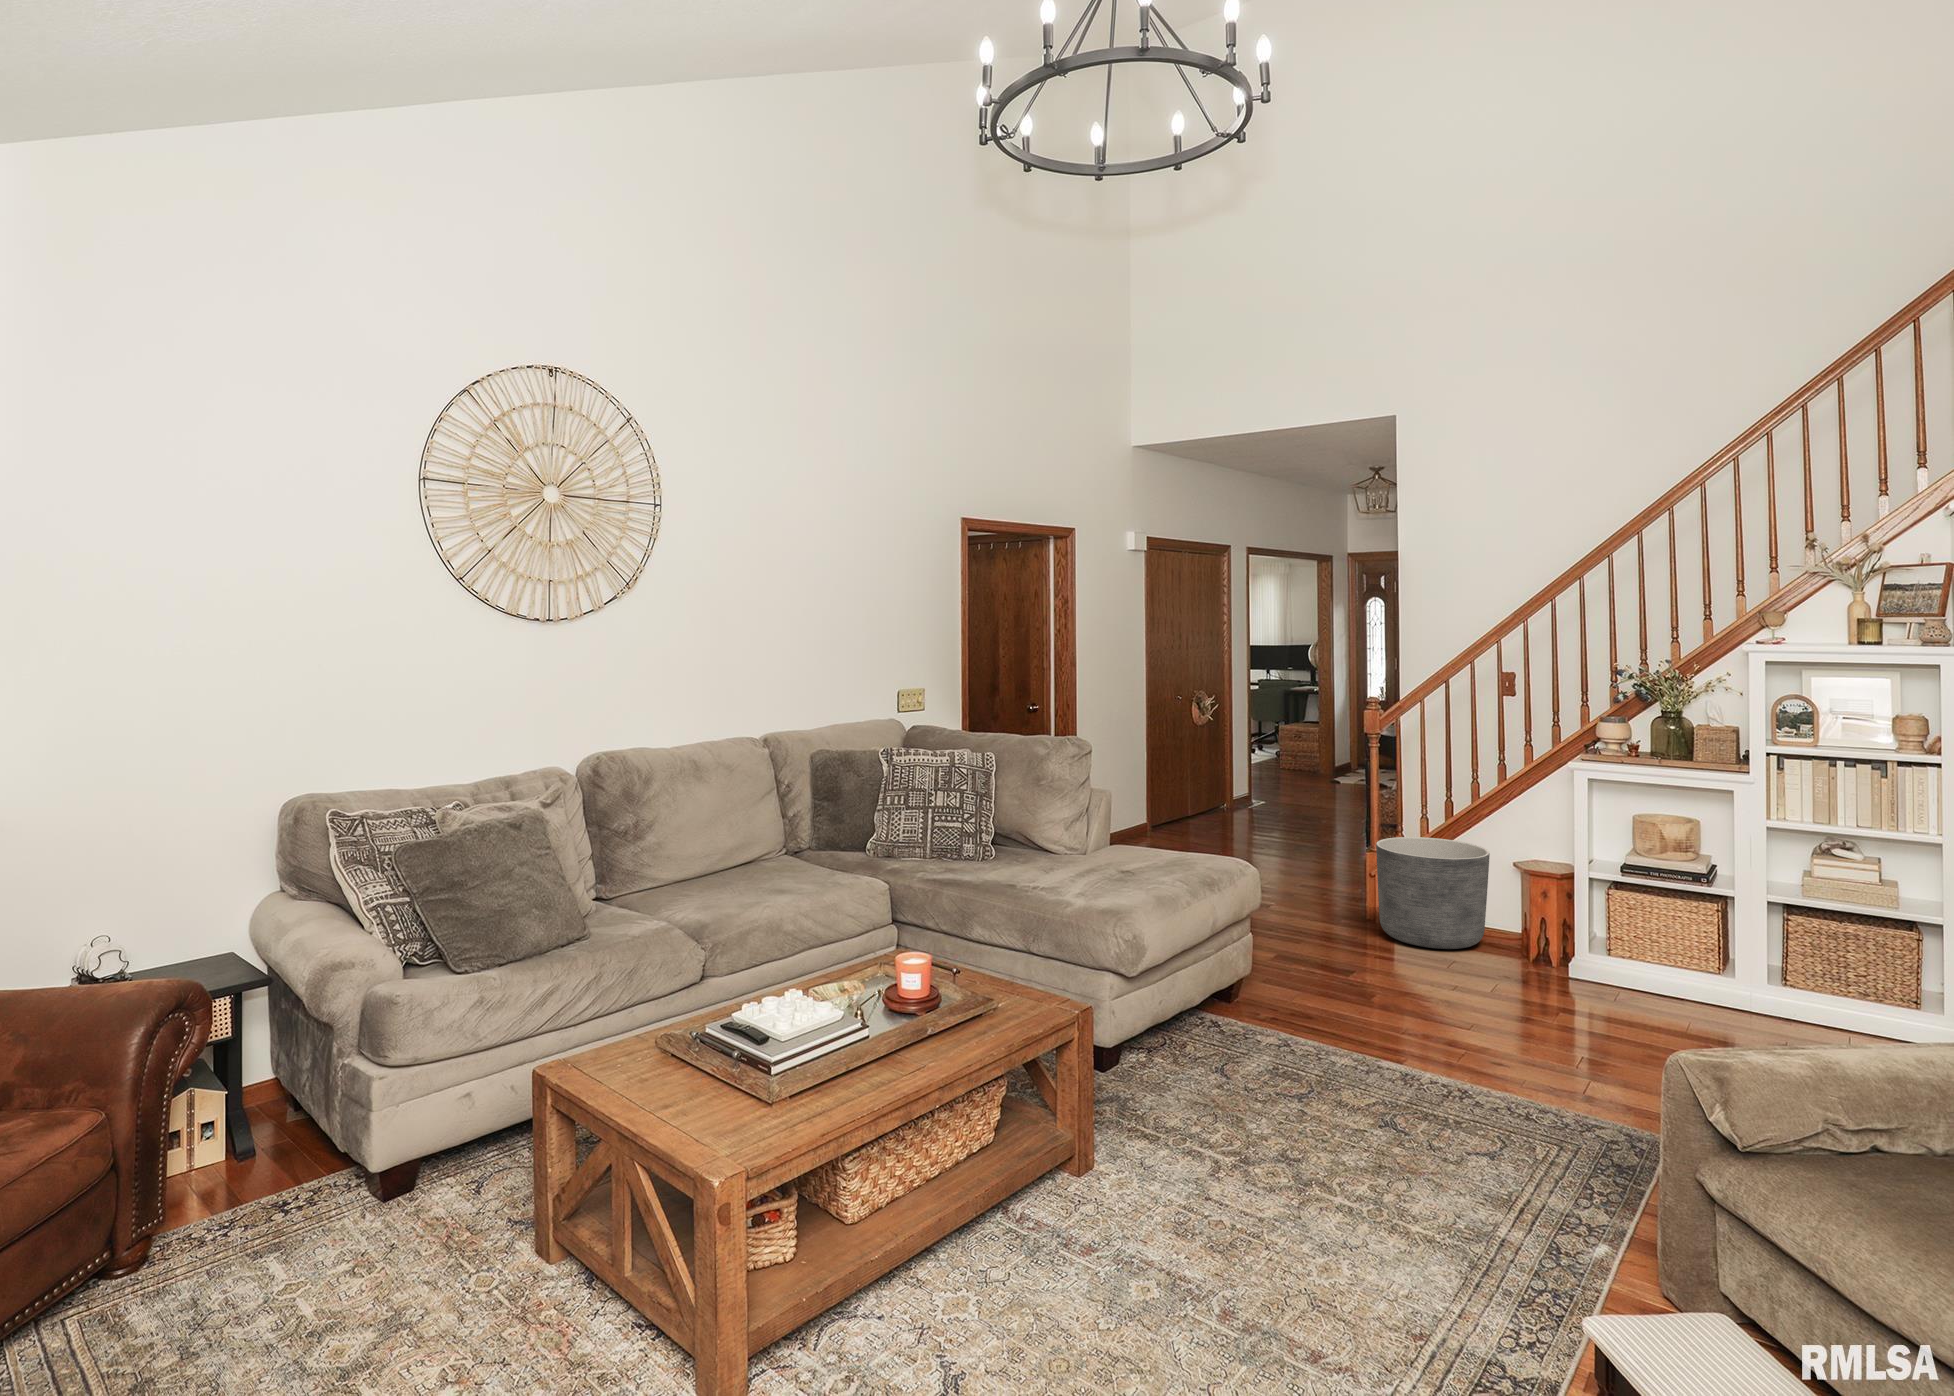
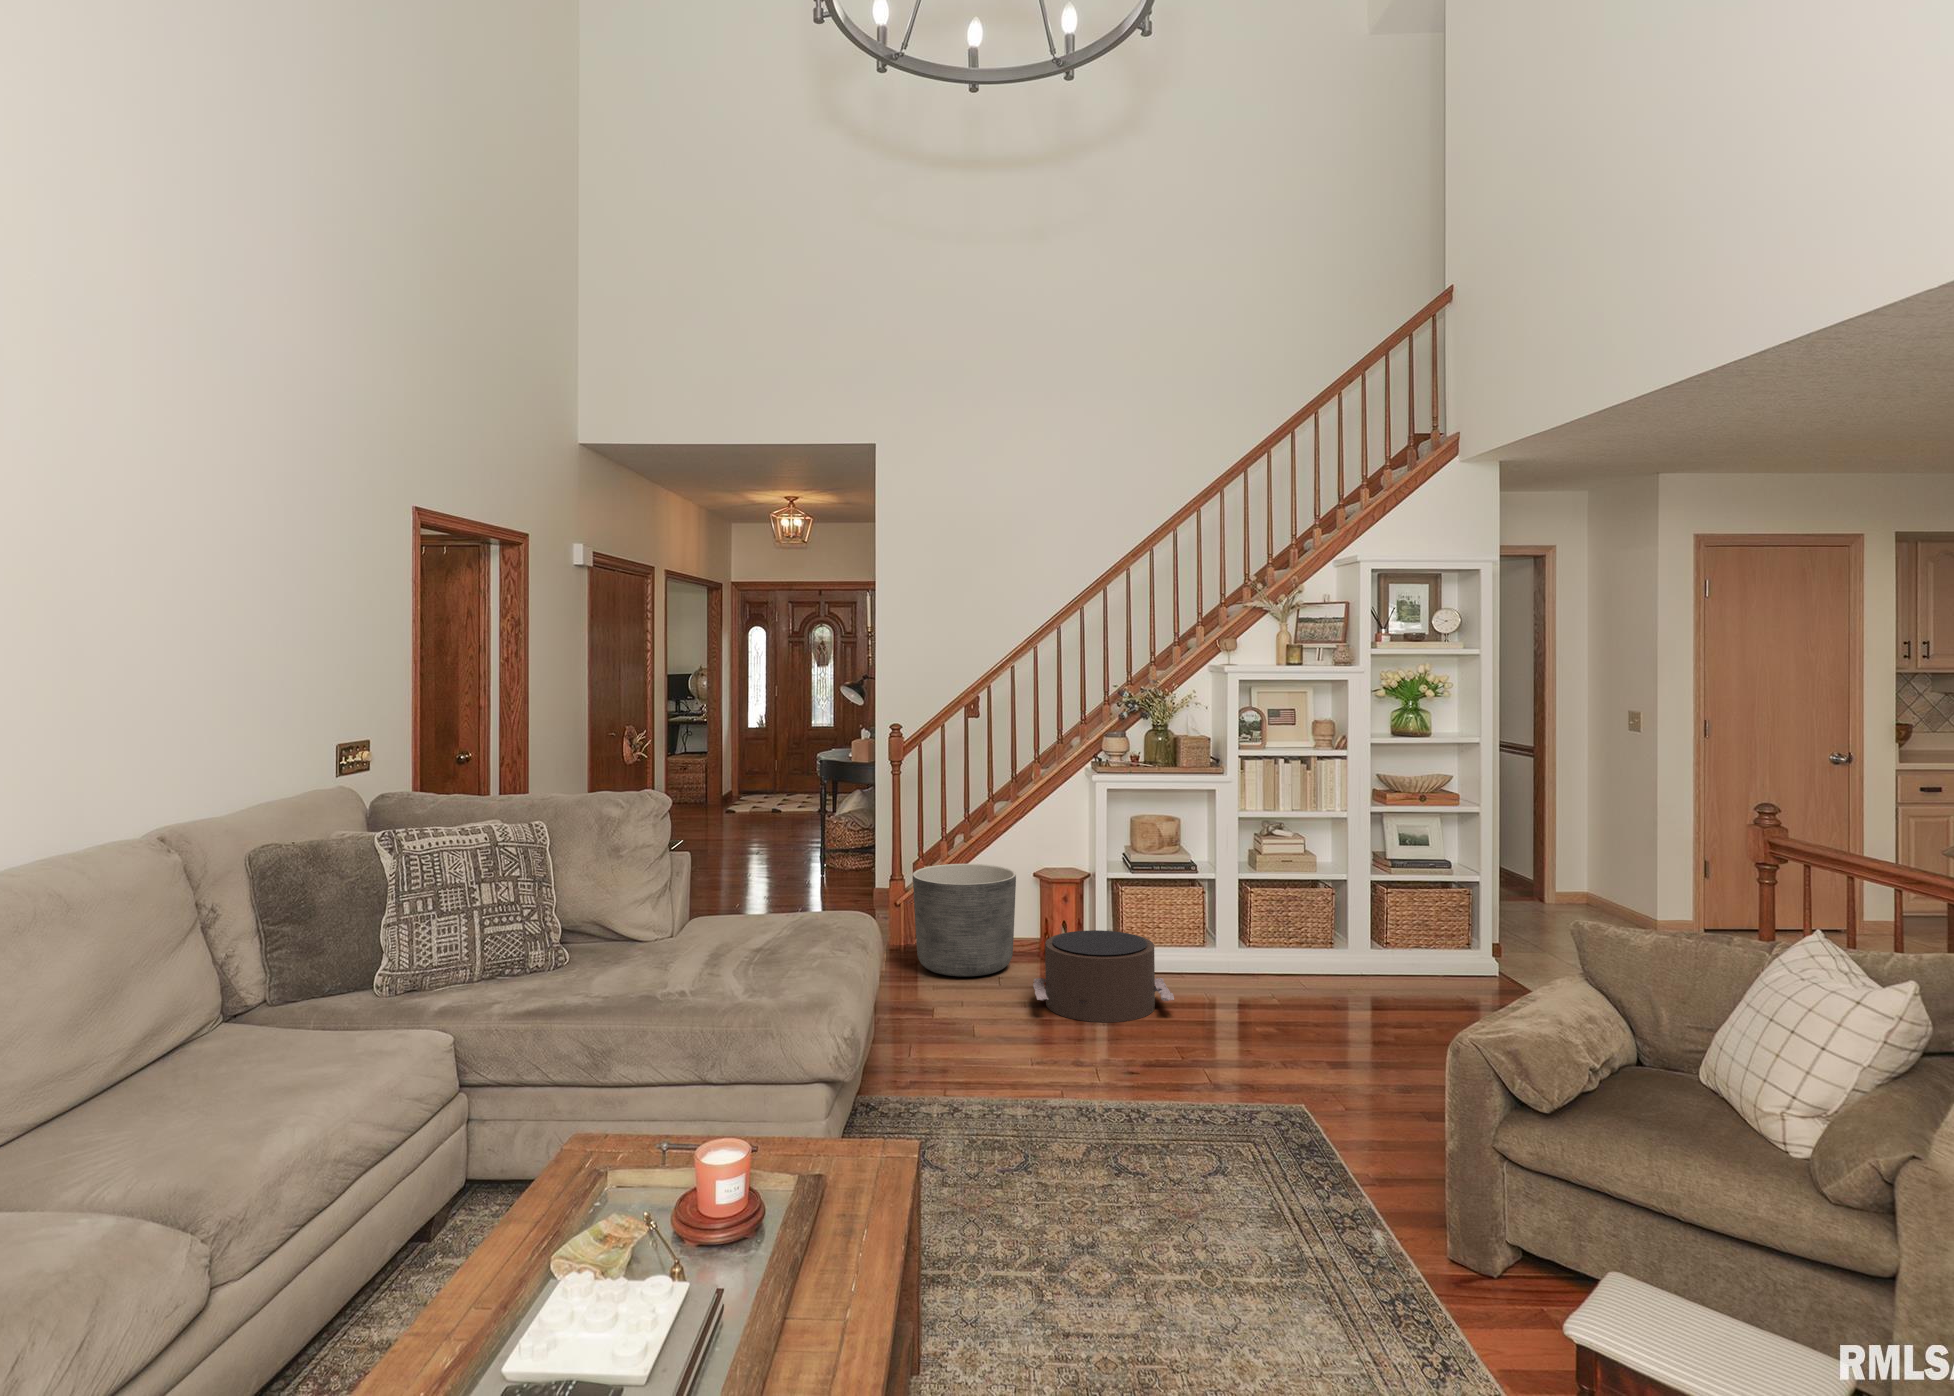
pouf: none [1455,919,1624,1018] -> present [1033,930,1174,1022]

